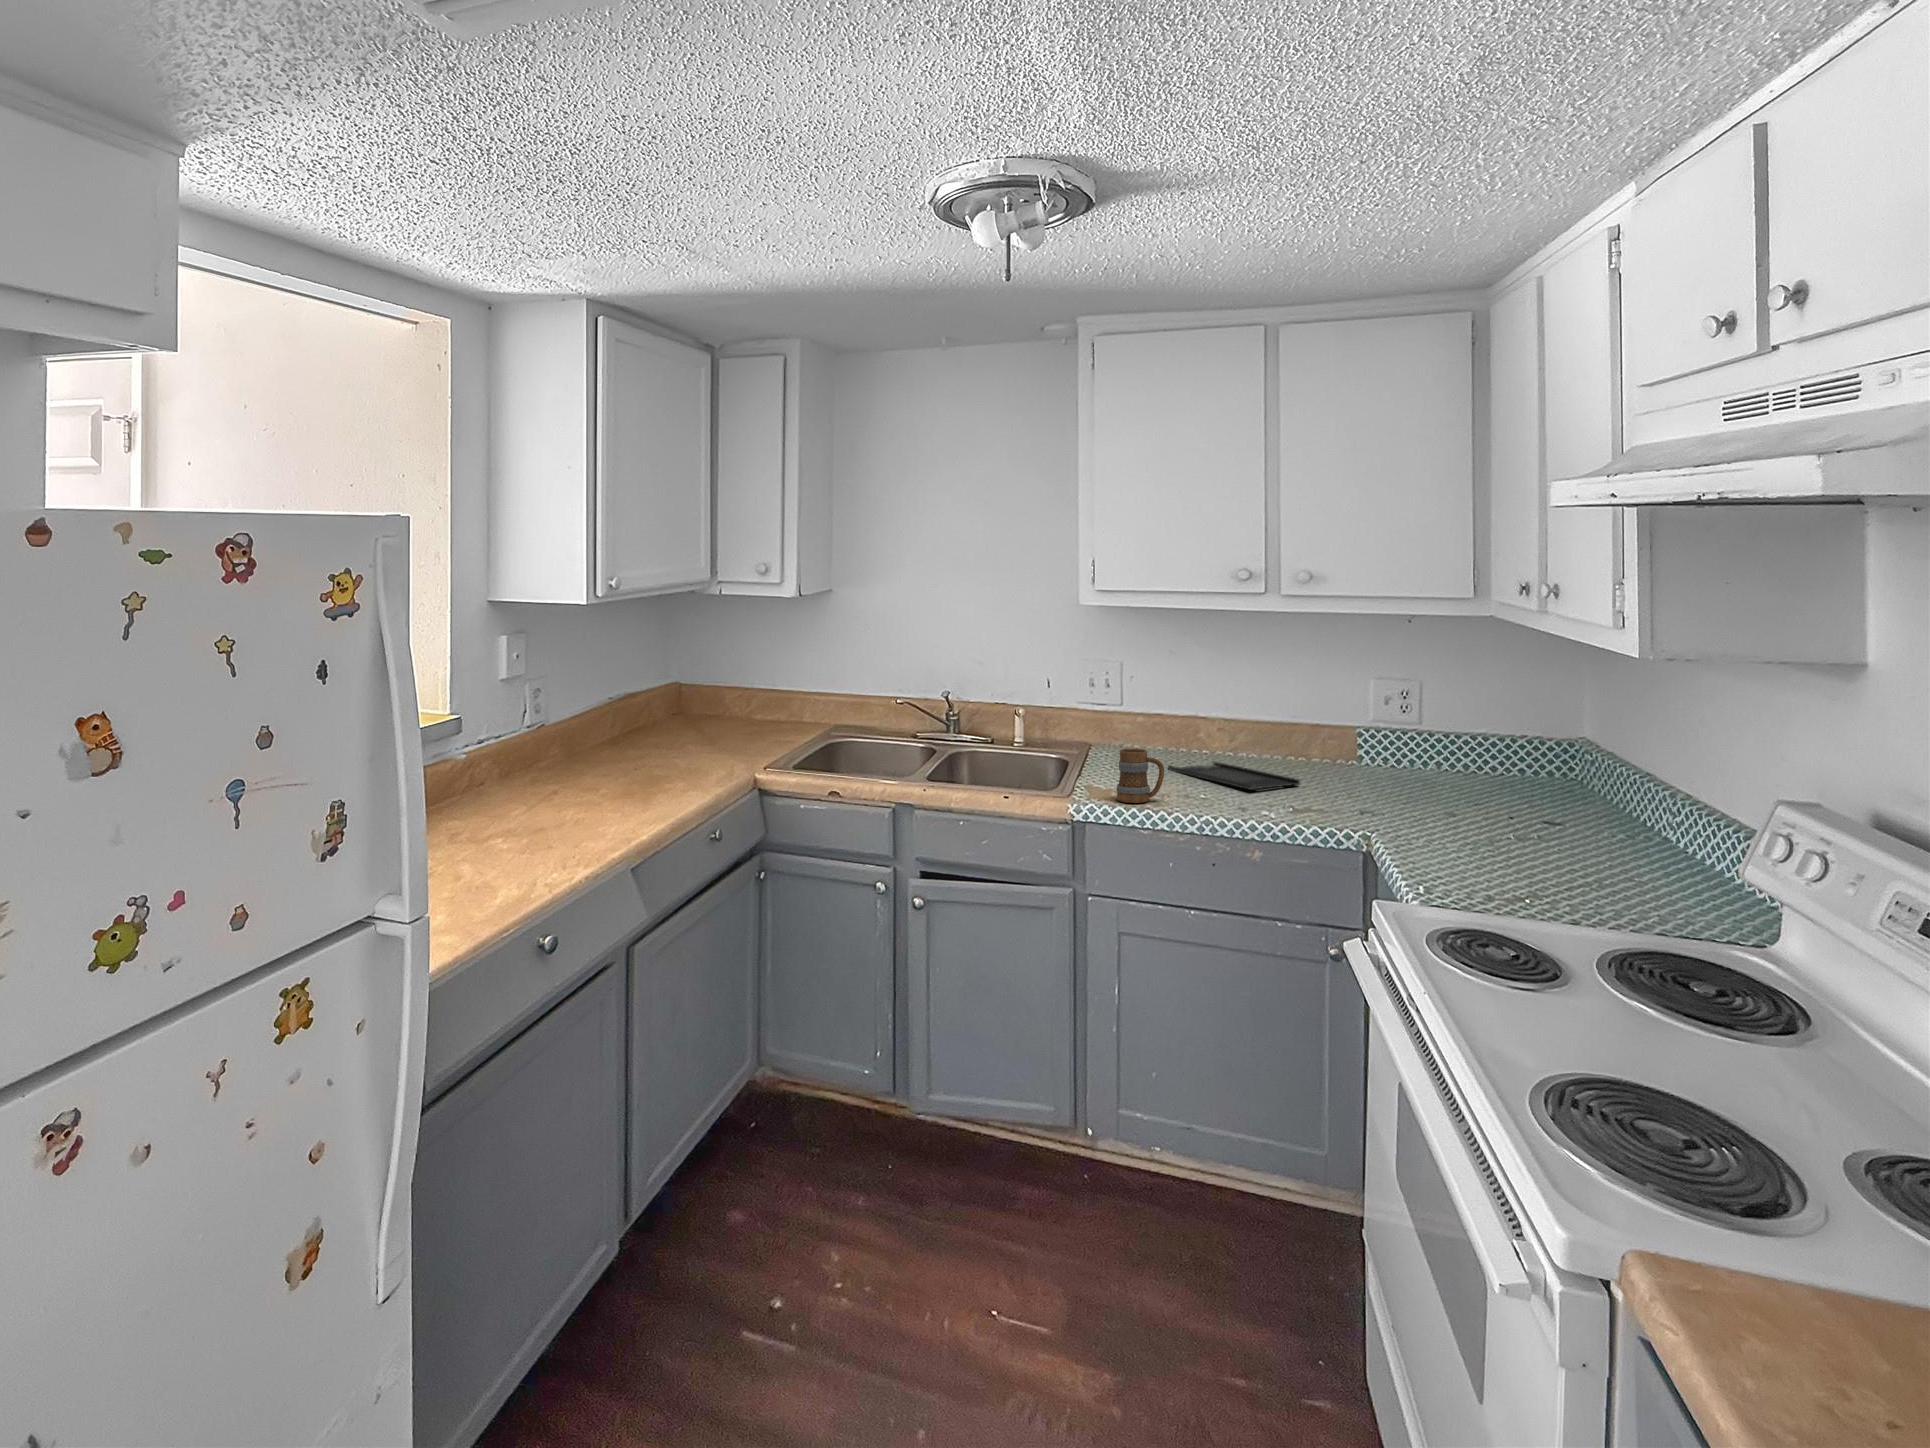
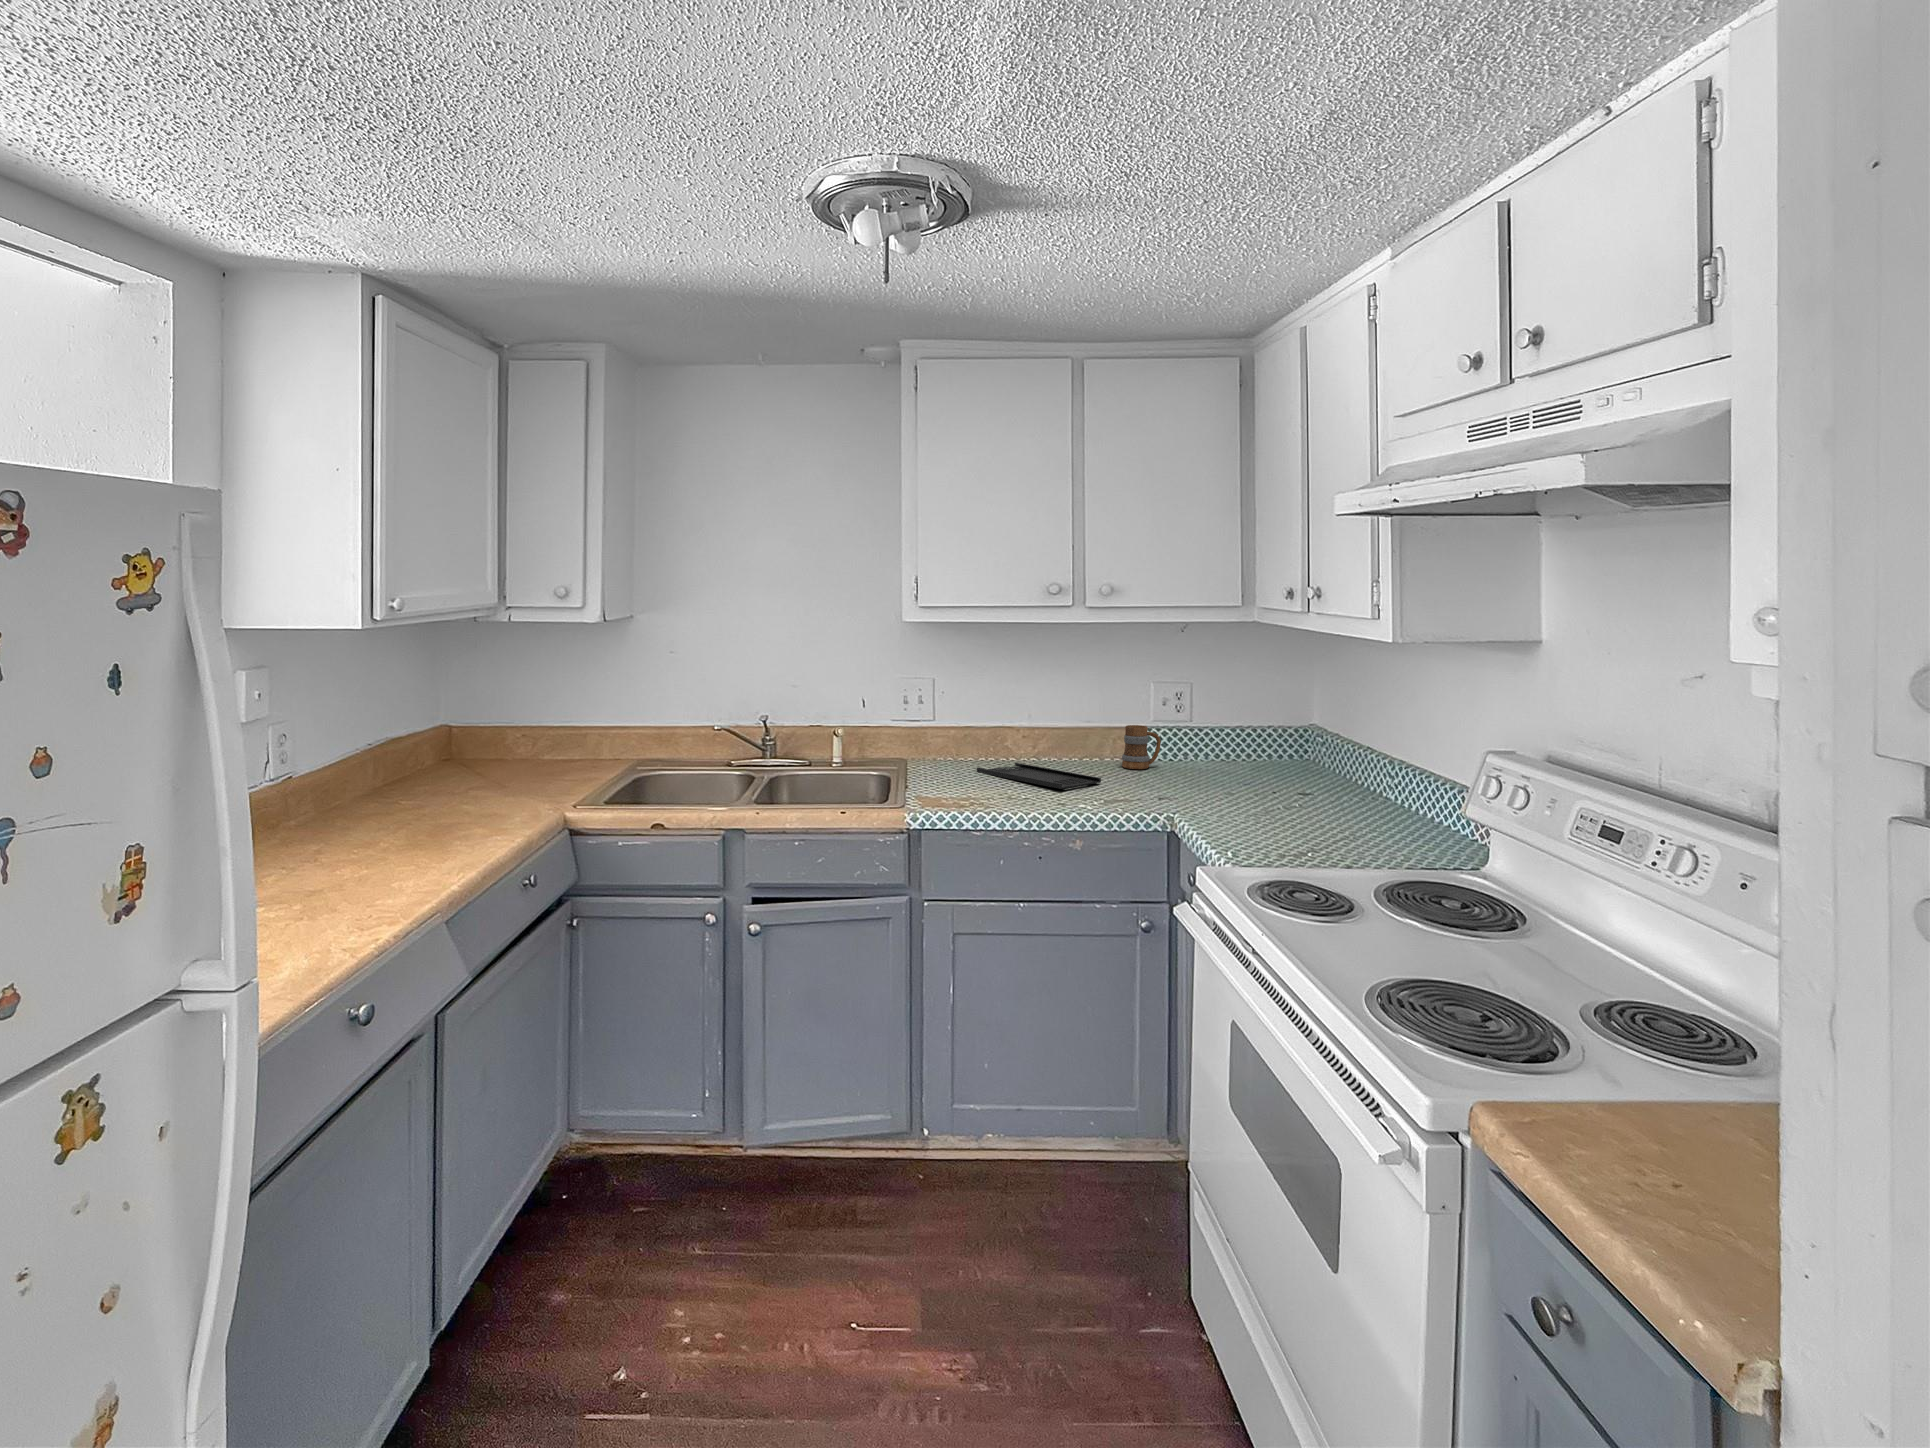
mug: present [1116,749,1164,803] -> present [1122,725,1161,769]

